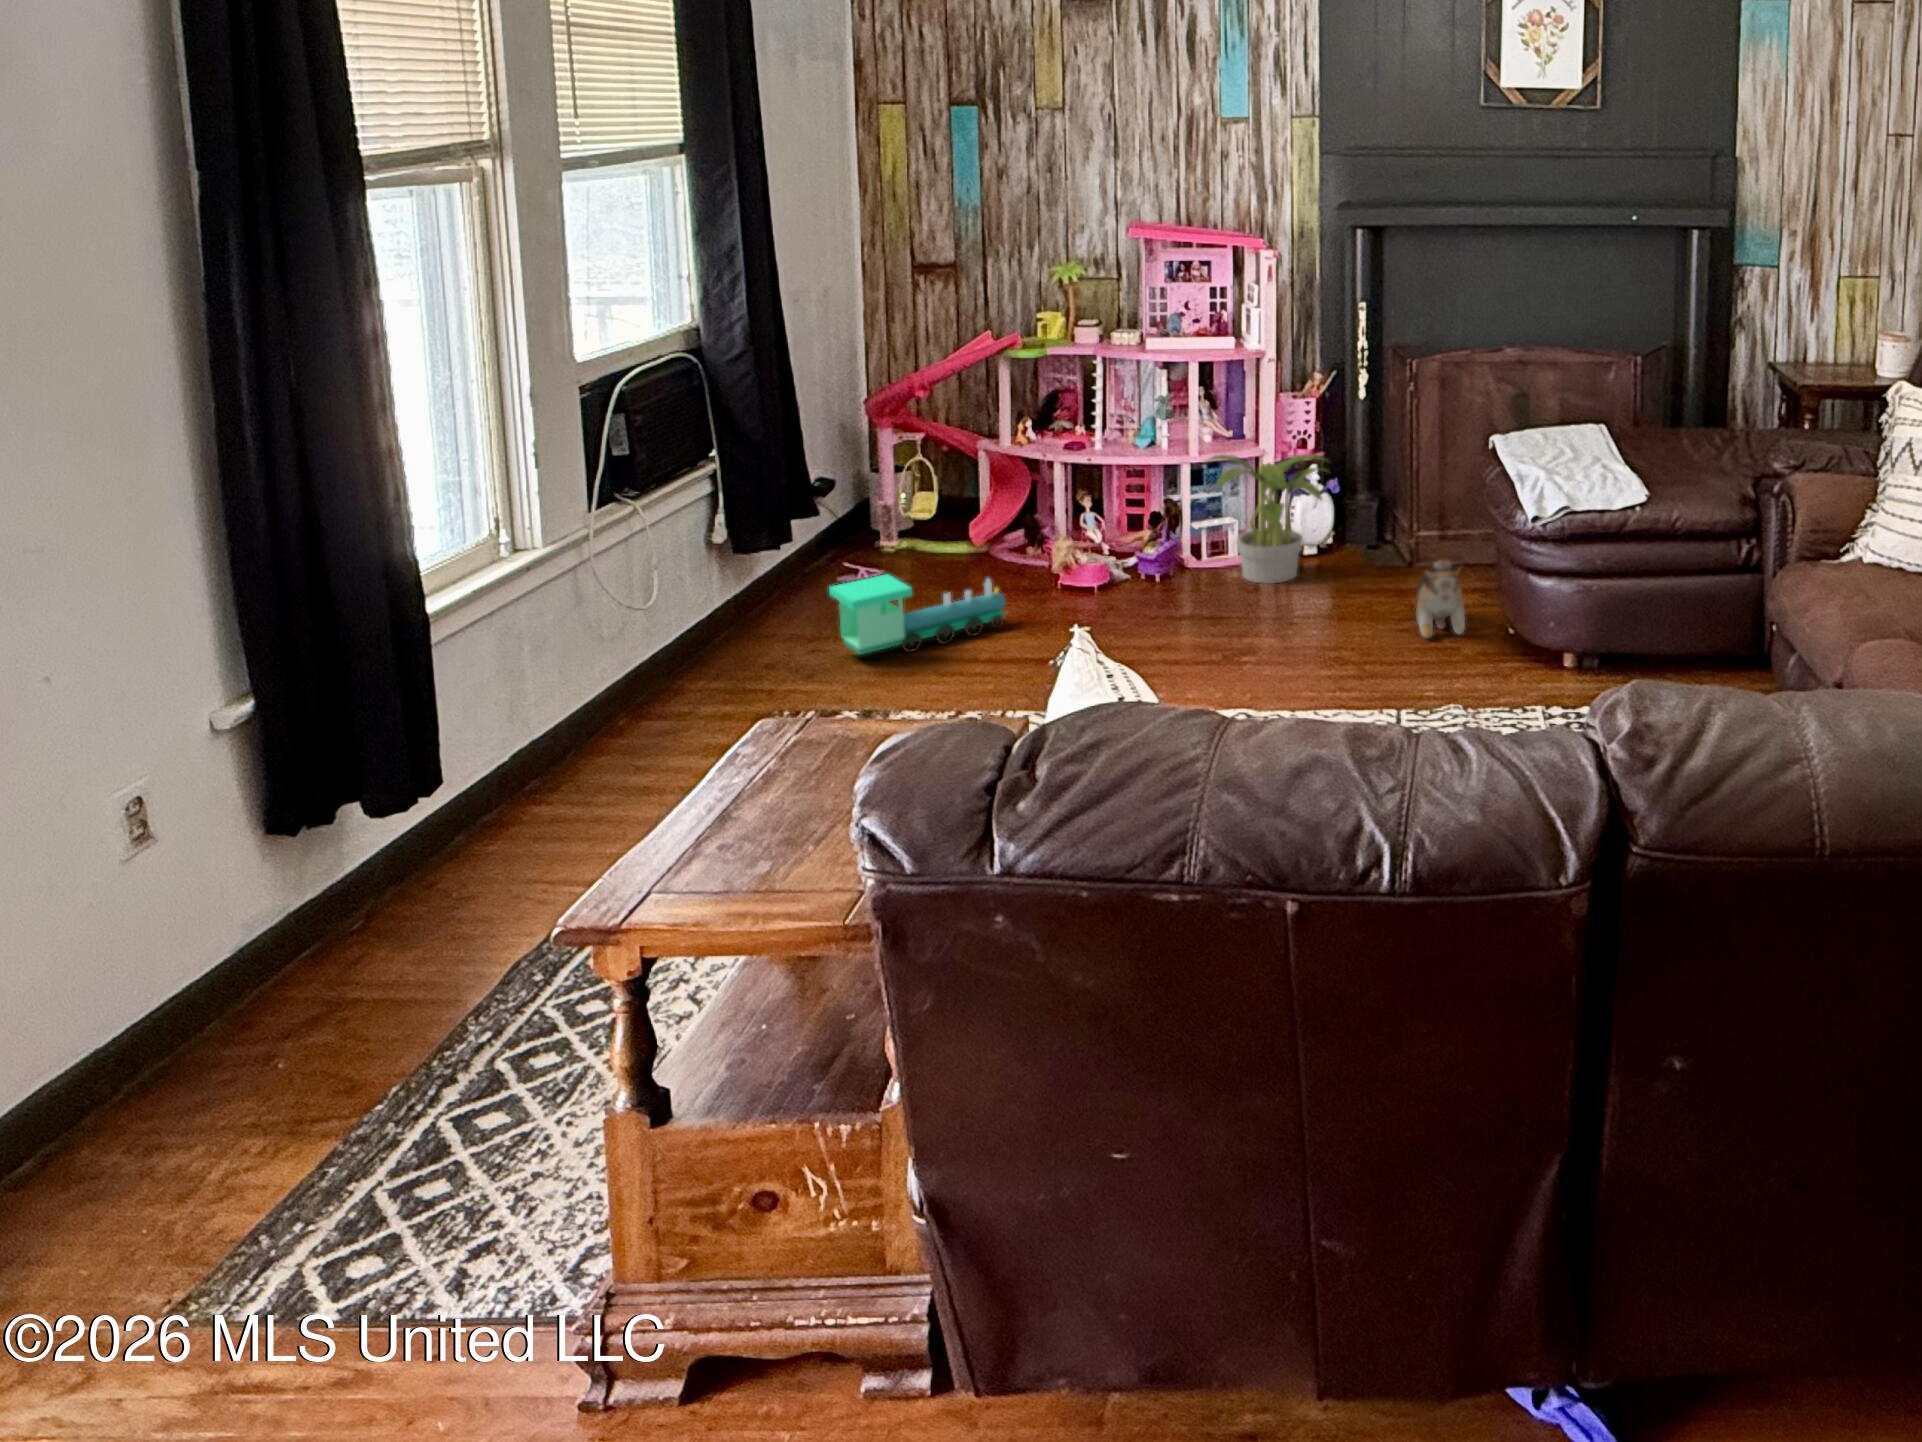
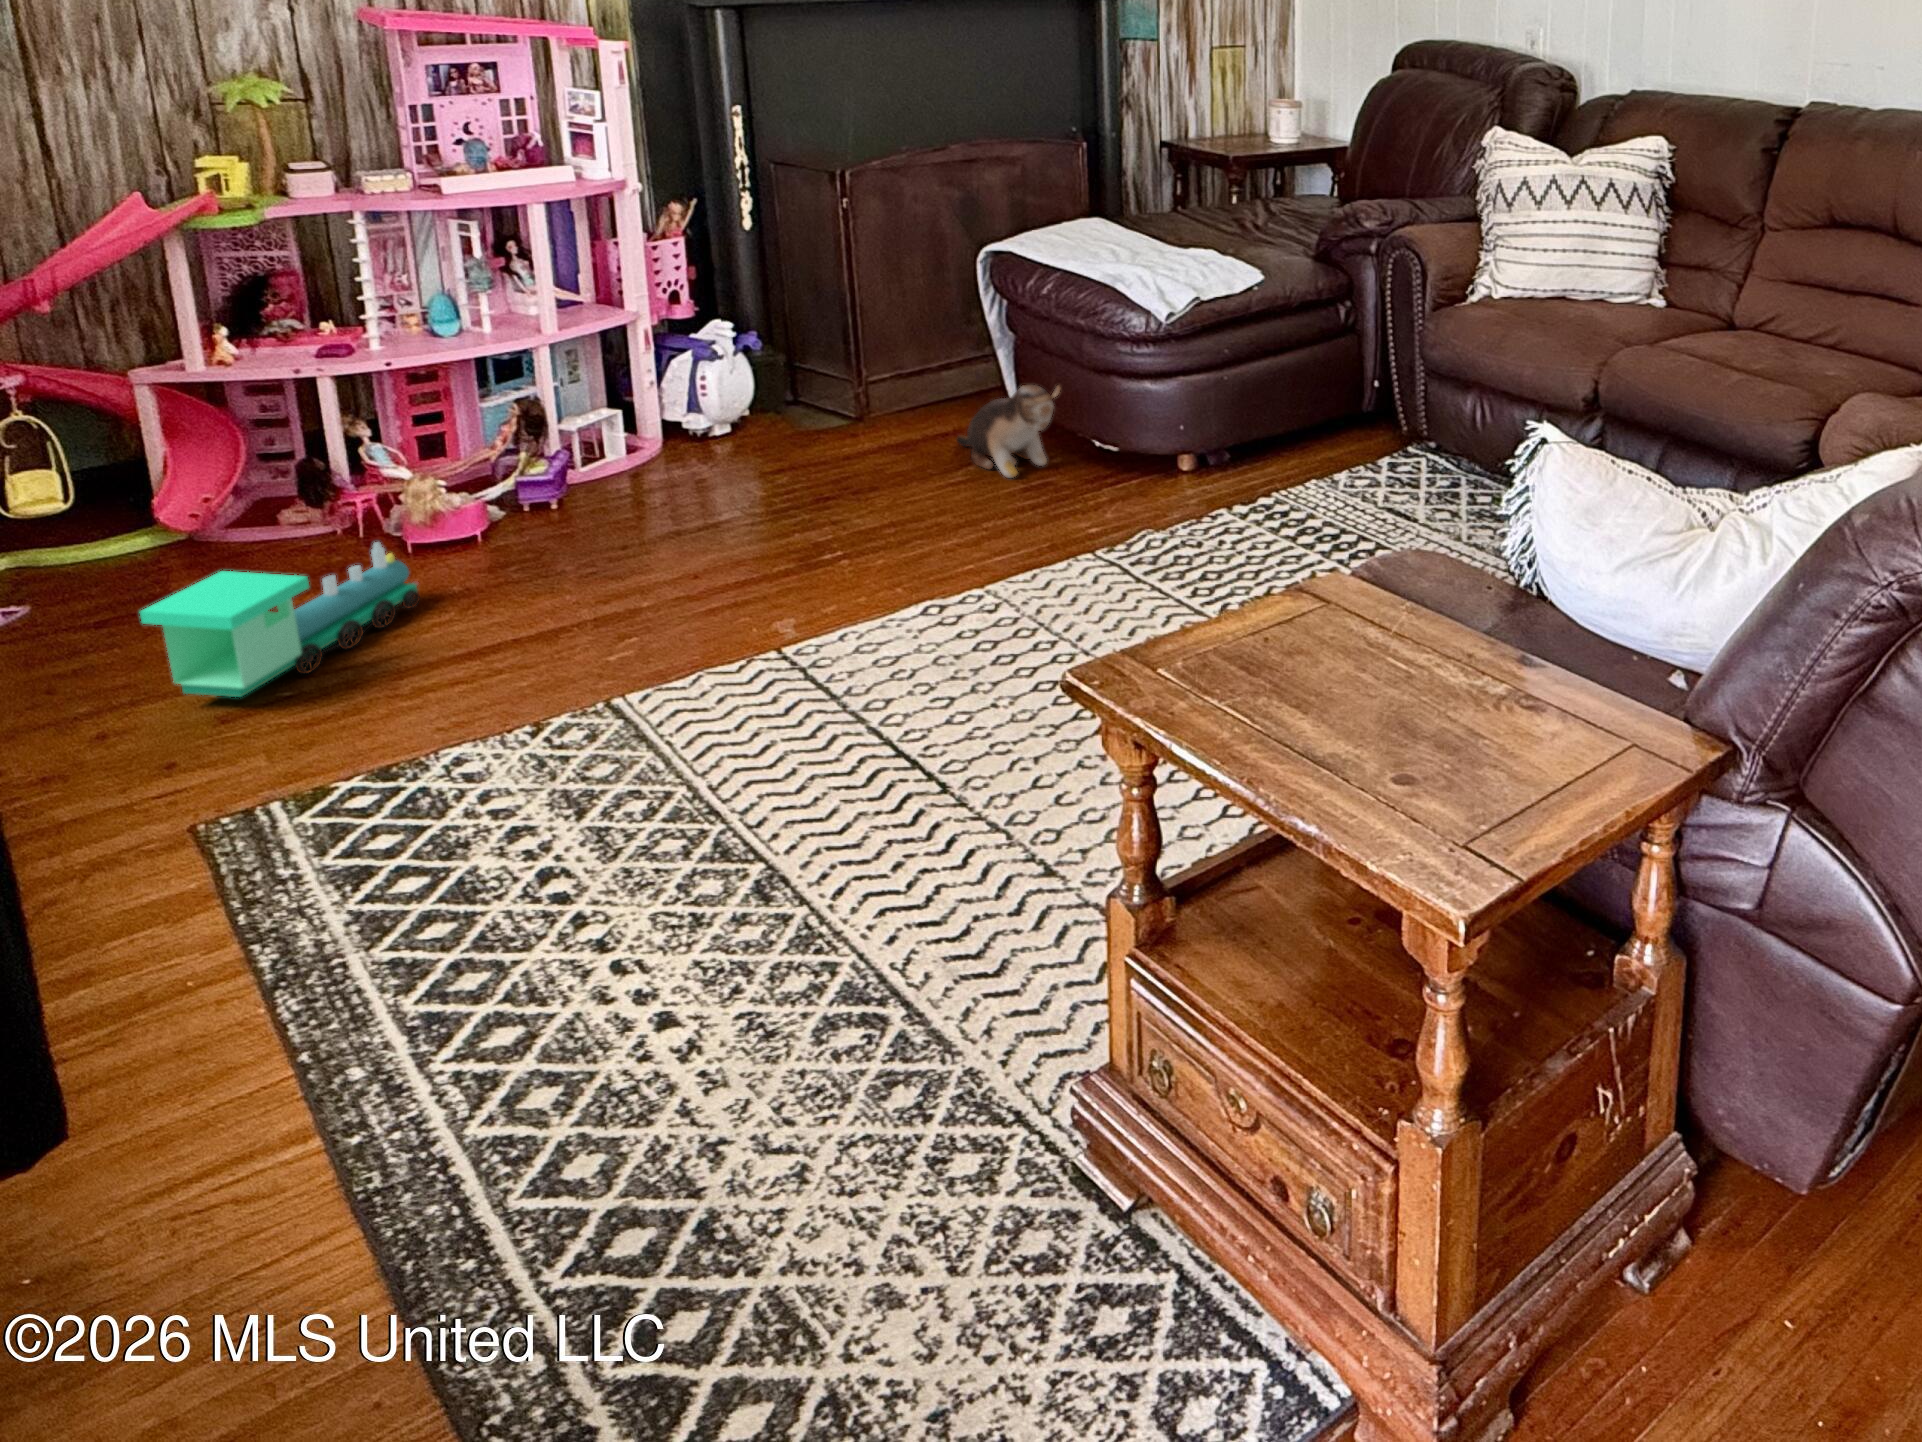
potted plant: present [1207,454,1329,584] -> none [603,300,796,473]

